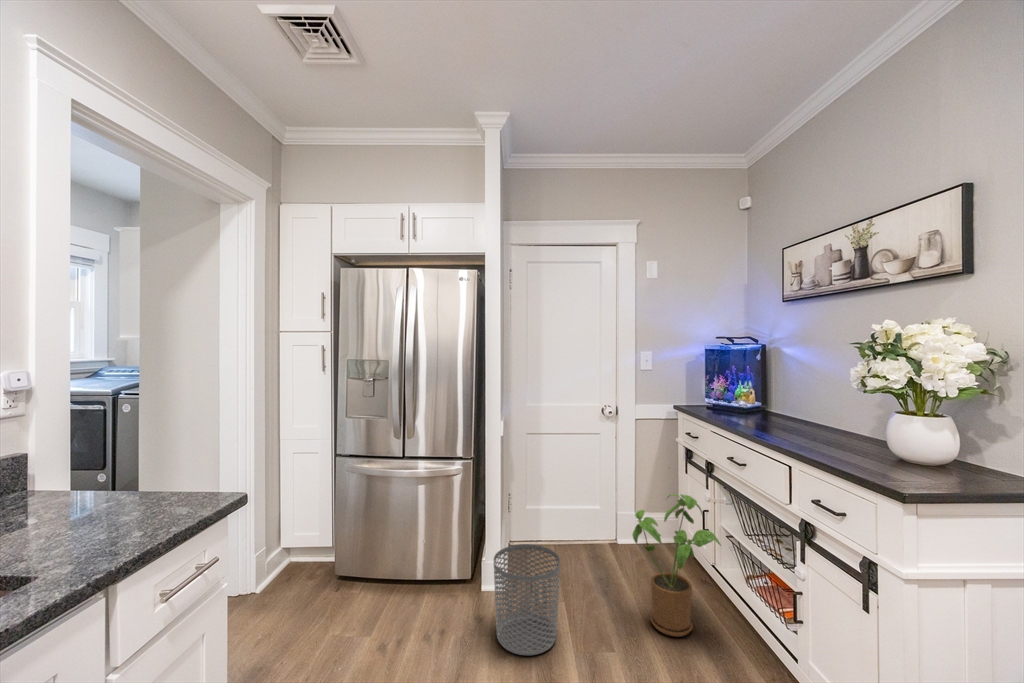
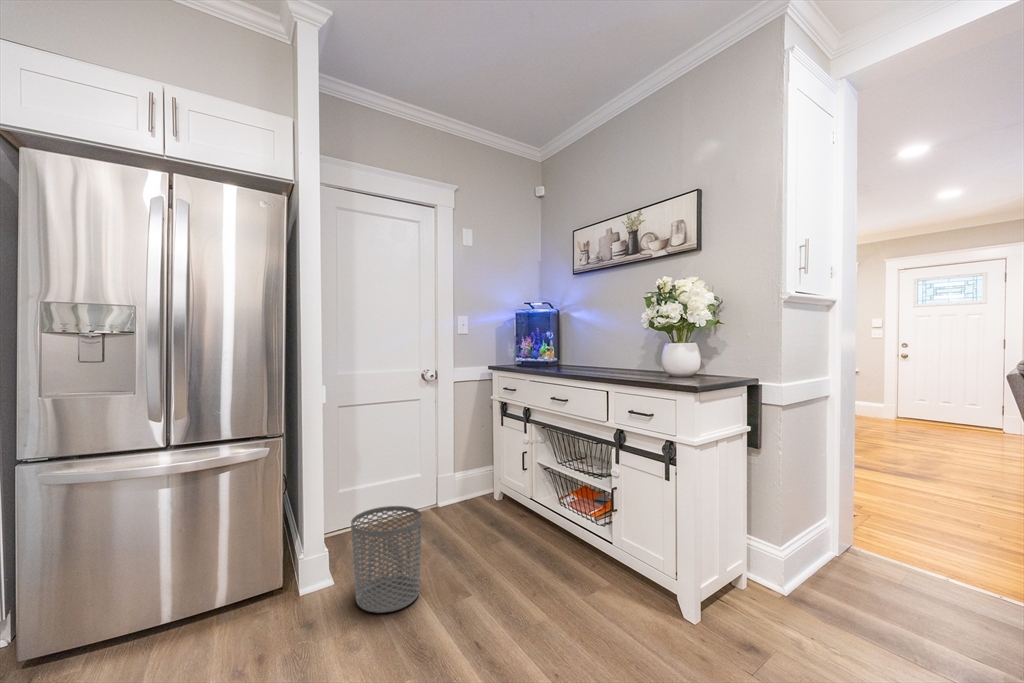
house plant: present [632,494,721,637] -> none [477,436,552,559]

